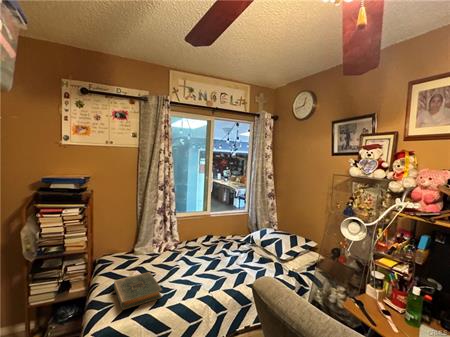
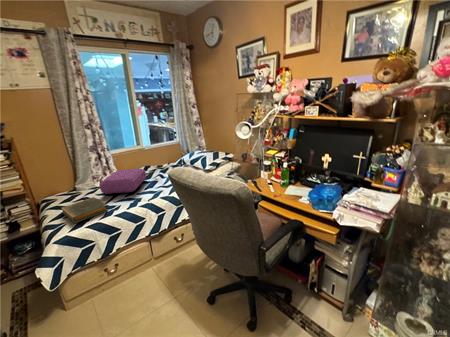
pillow: none [158,239,209,273] -> present [100,169,146,194]

